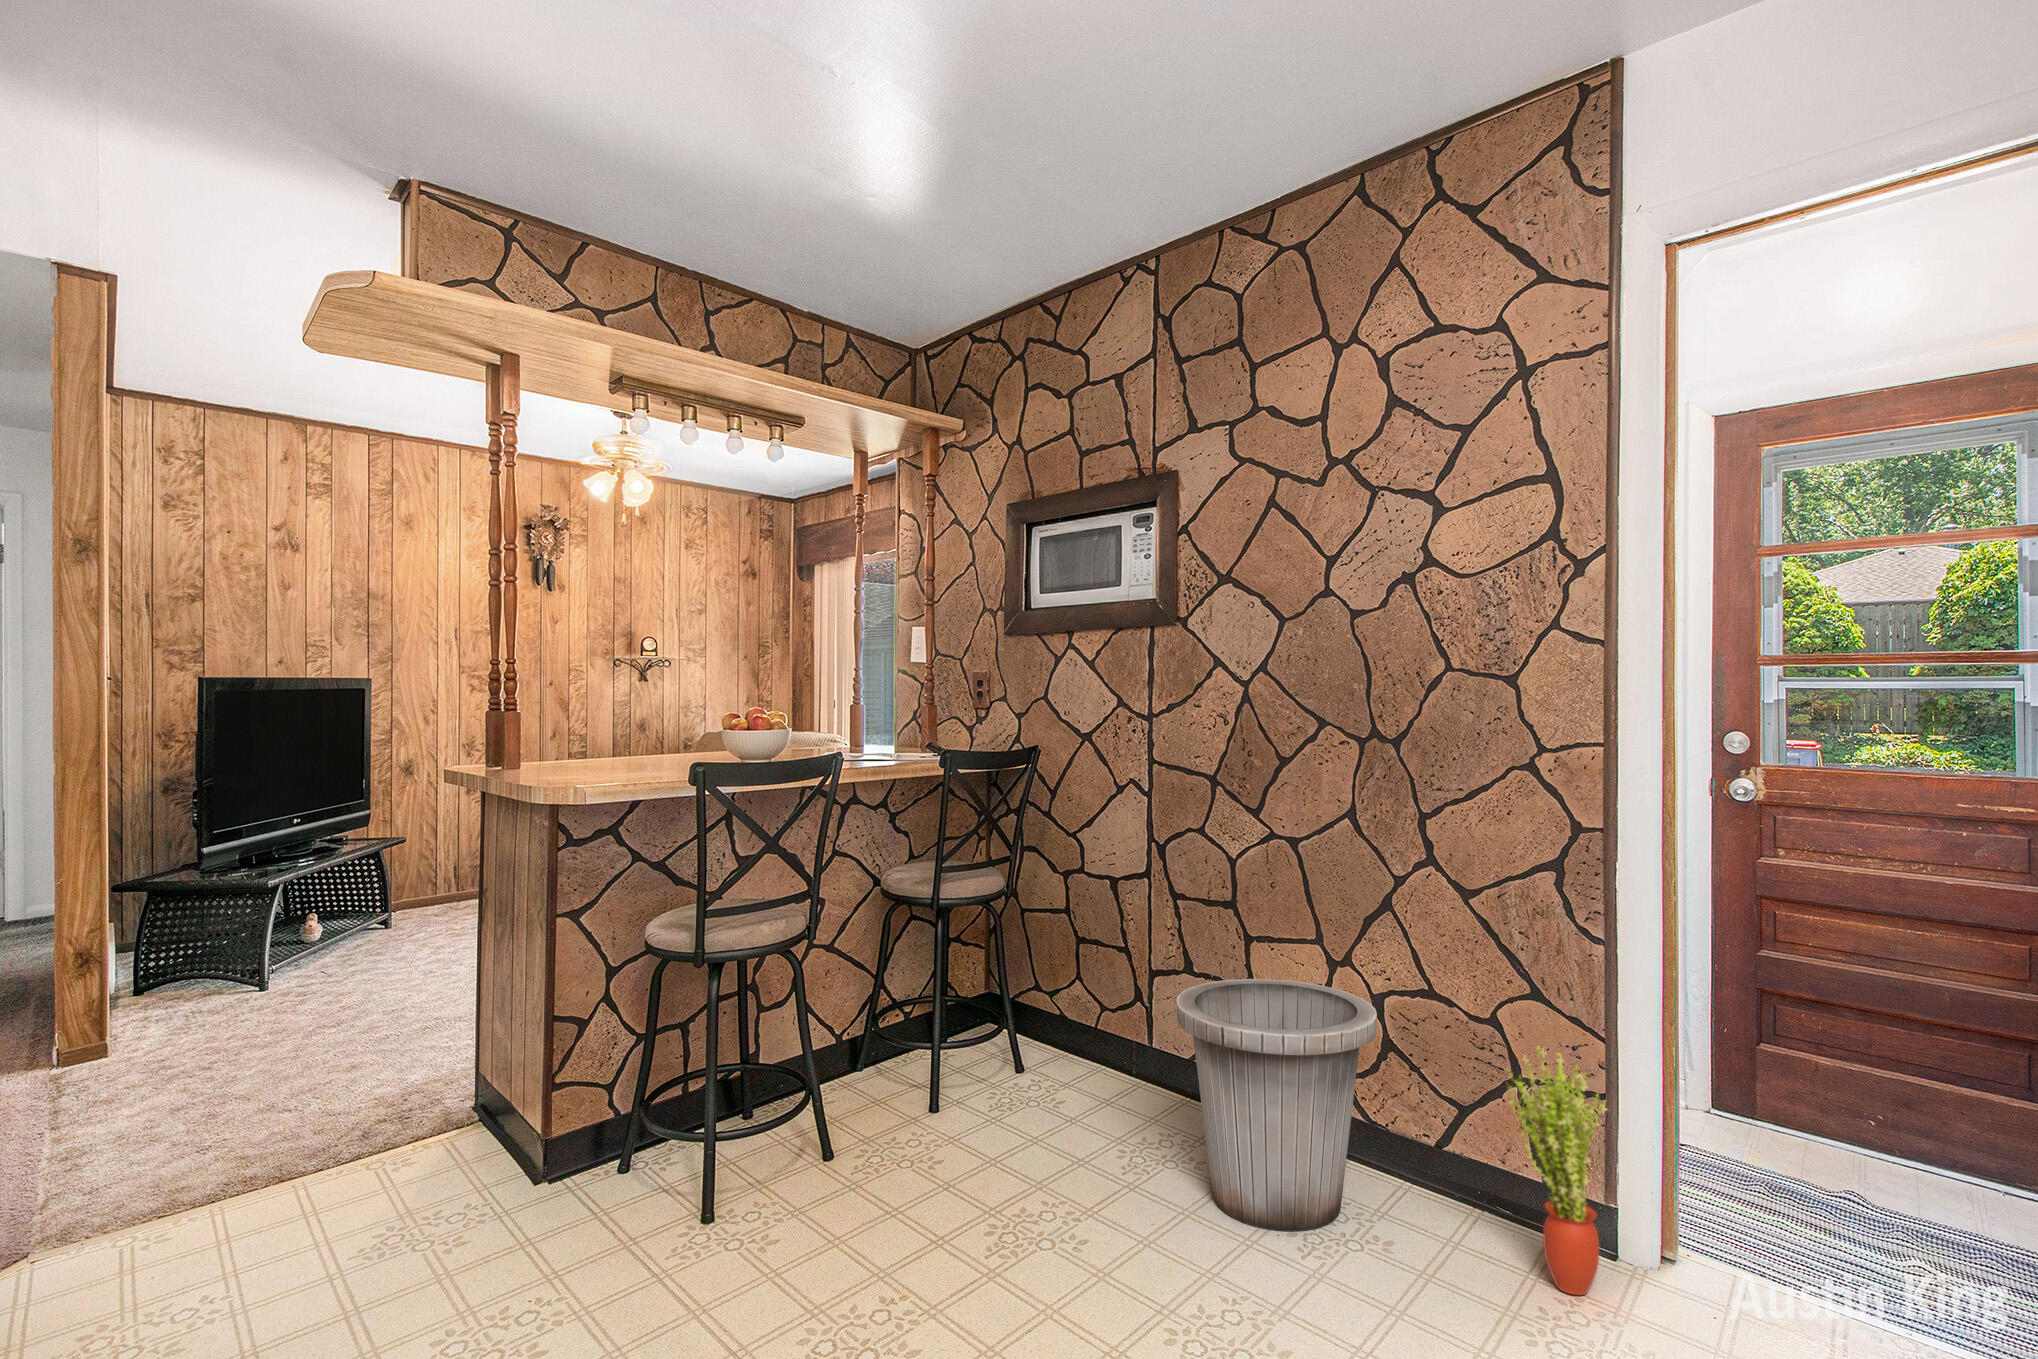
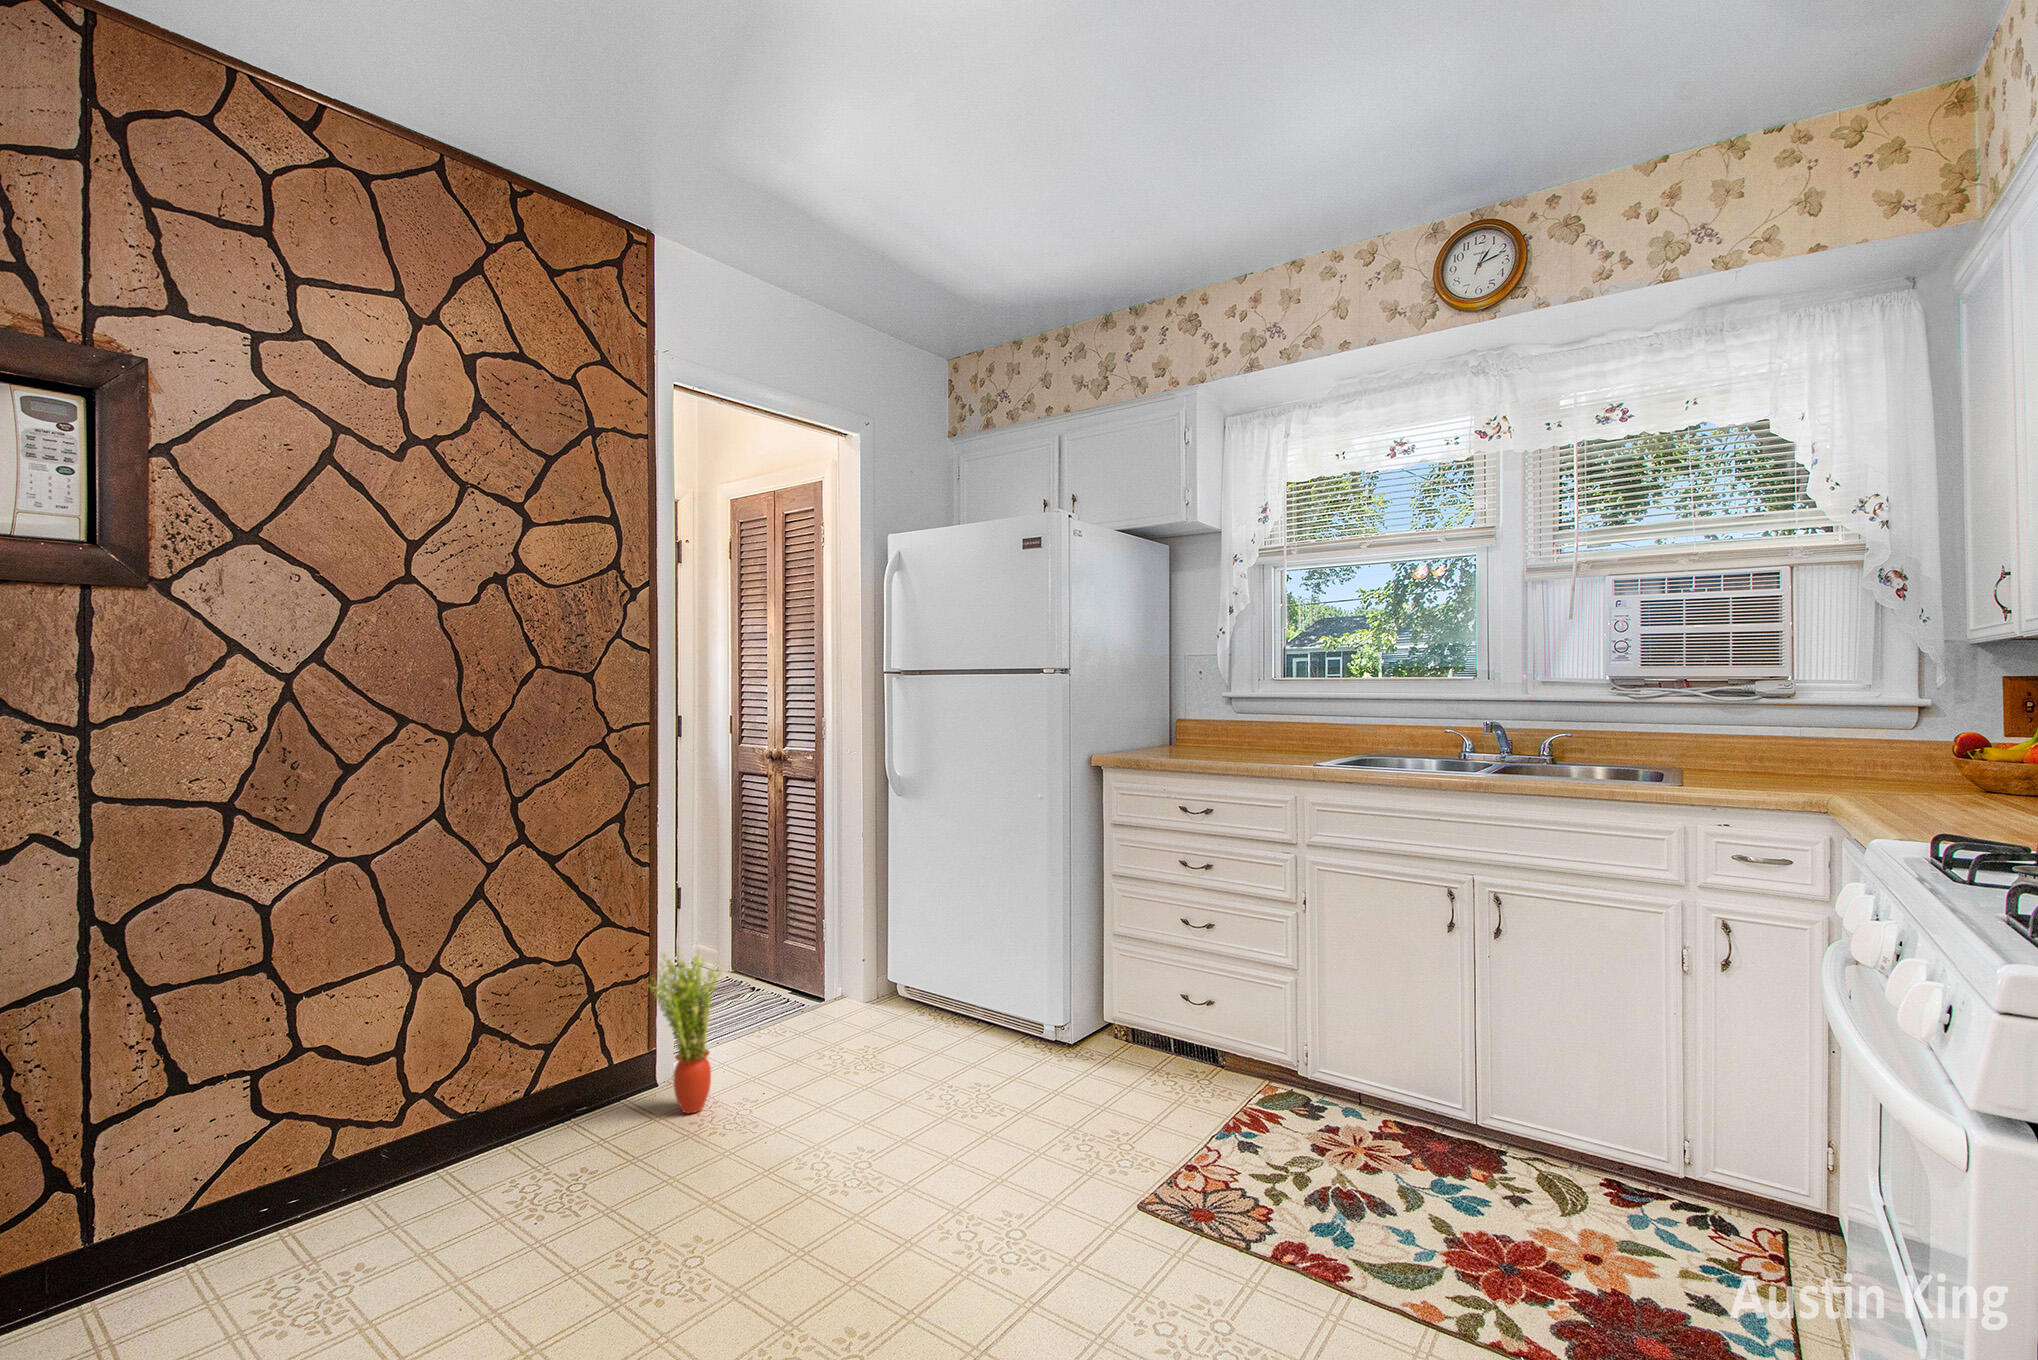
trash can: present [1176,979,1377,1231] -> none [335,984,574,1262]

